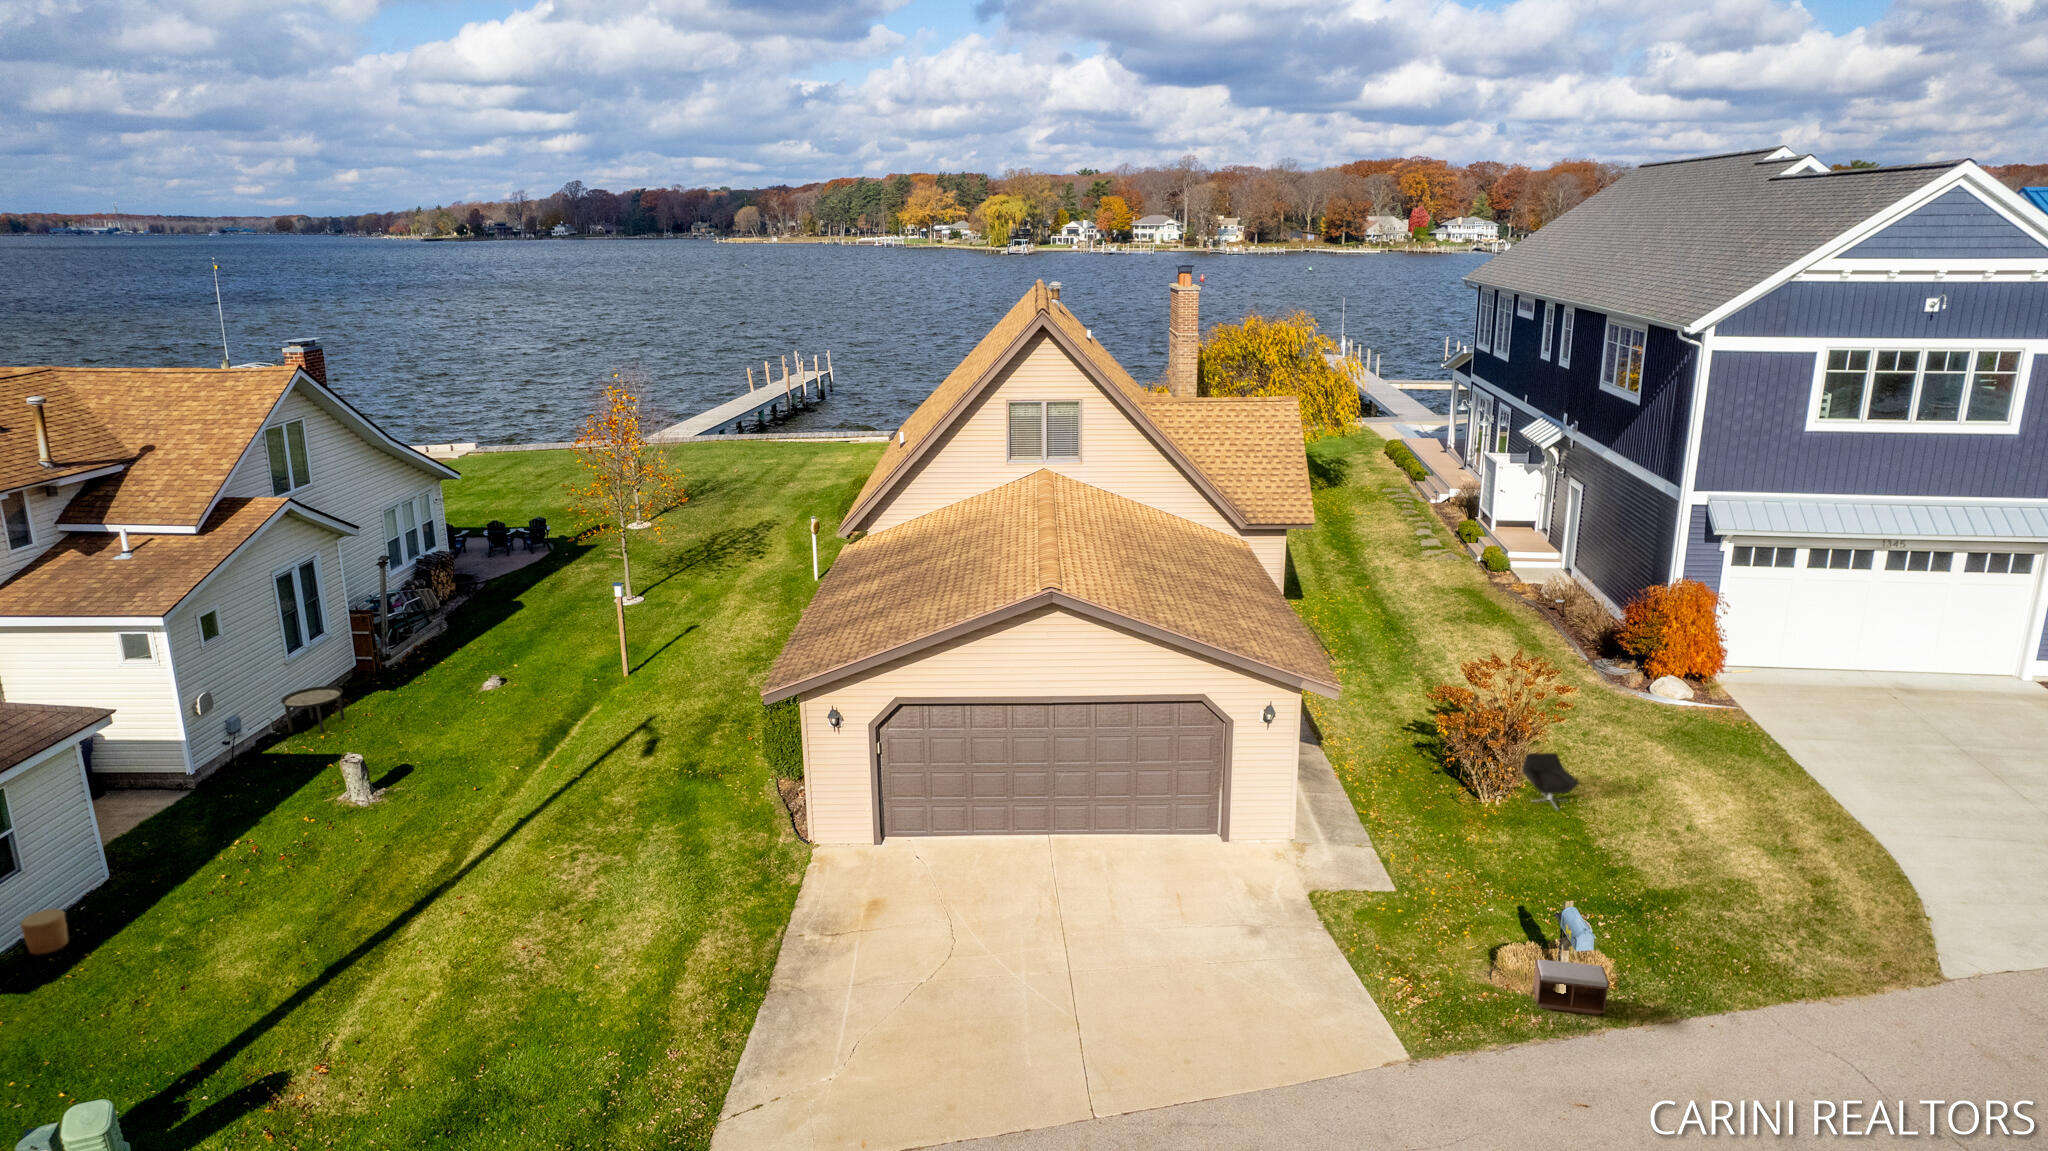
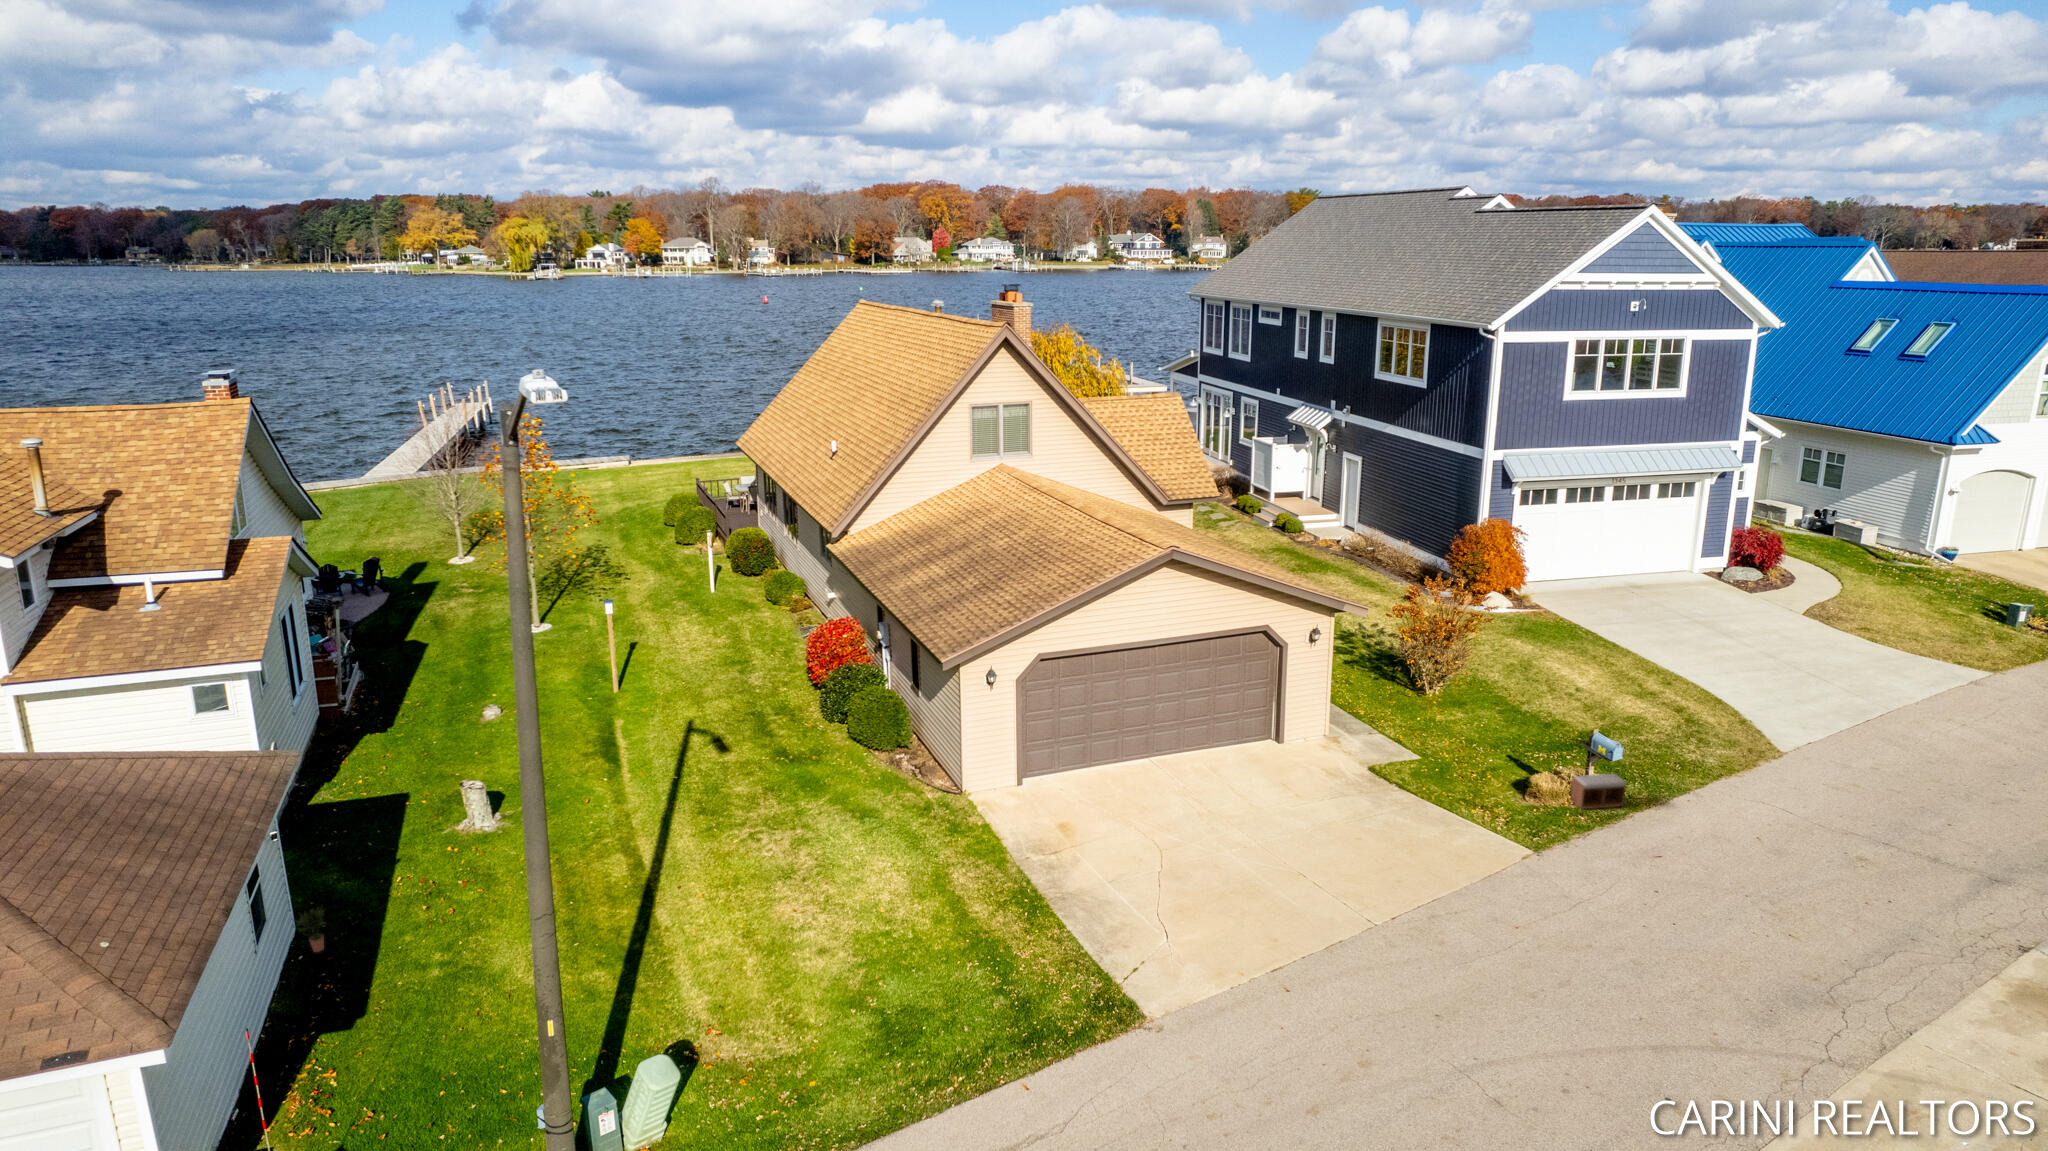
round table: present [281,686,345,733] -> none [308,730,372,781]
lounge chair: present [1522,753,1579,809] -> none [1455,649,1499,690]
potted plant: none [78,855,126,906] -> present [294,909,324,952]
woven basket: present [20,909,68,955] -> none [276,954,320,1003]

